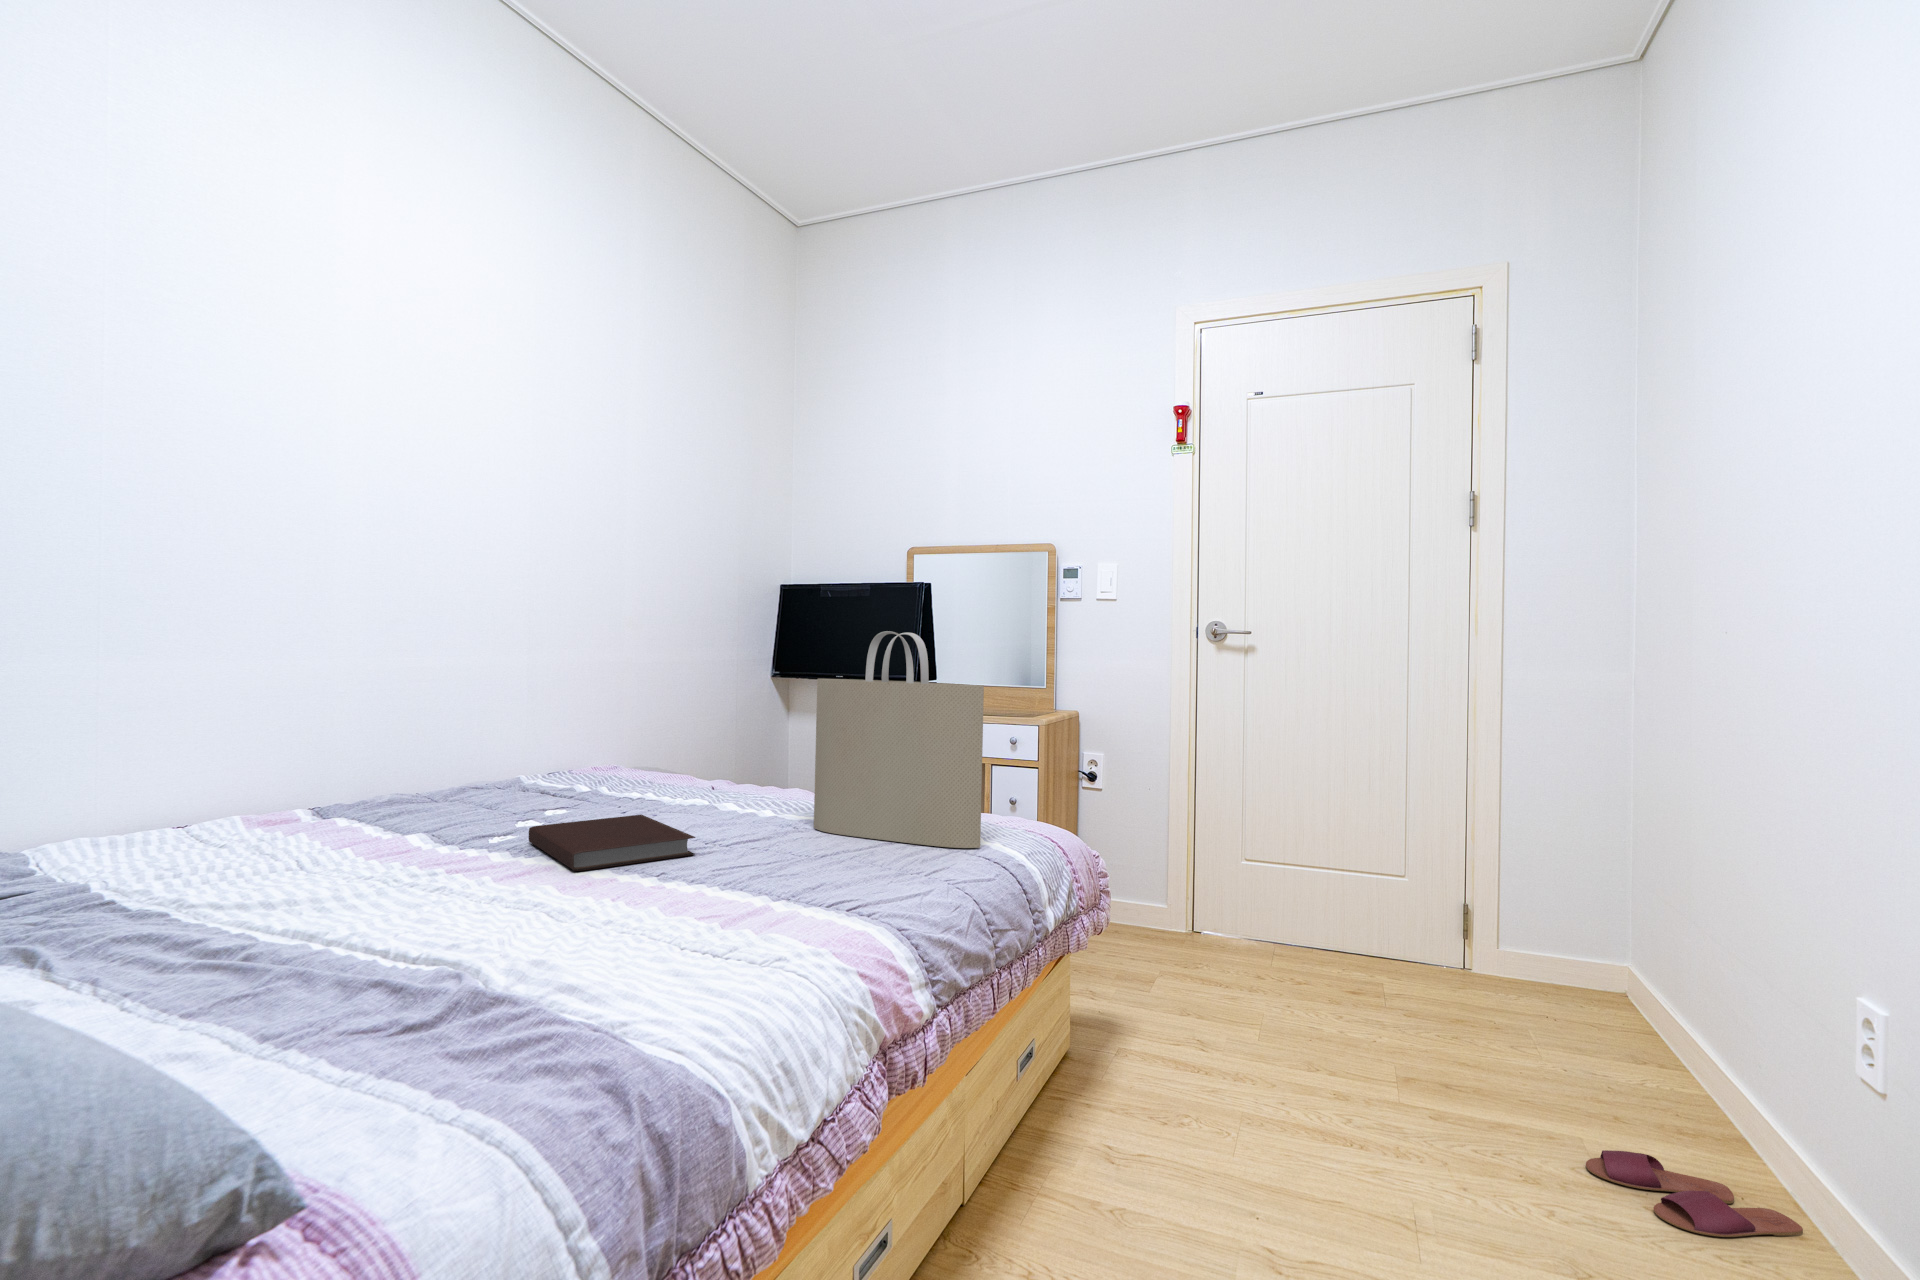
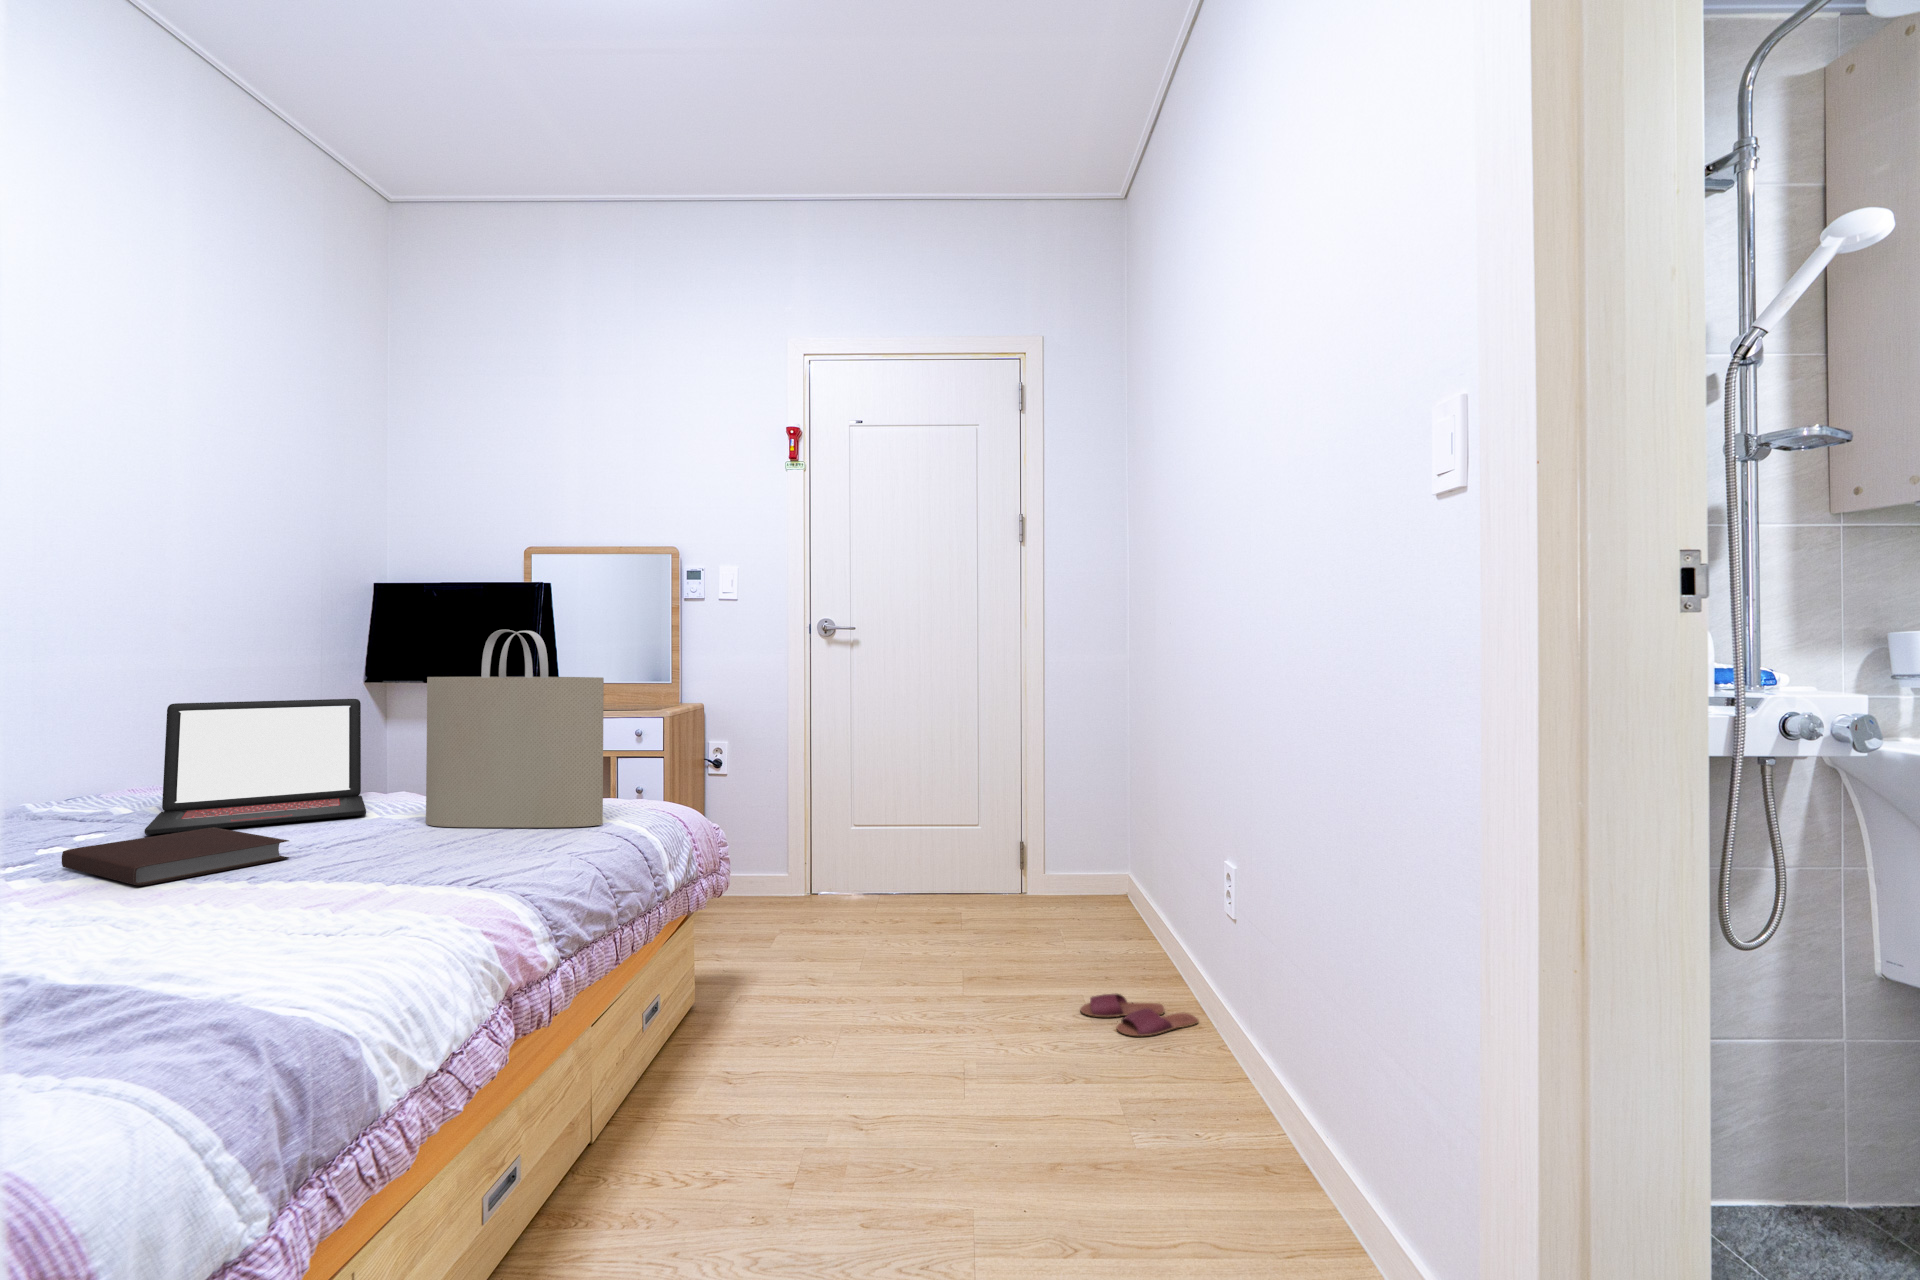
laptop: none [594,694,764,815] -> present [144,699,366,835]

